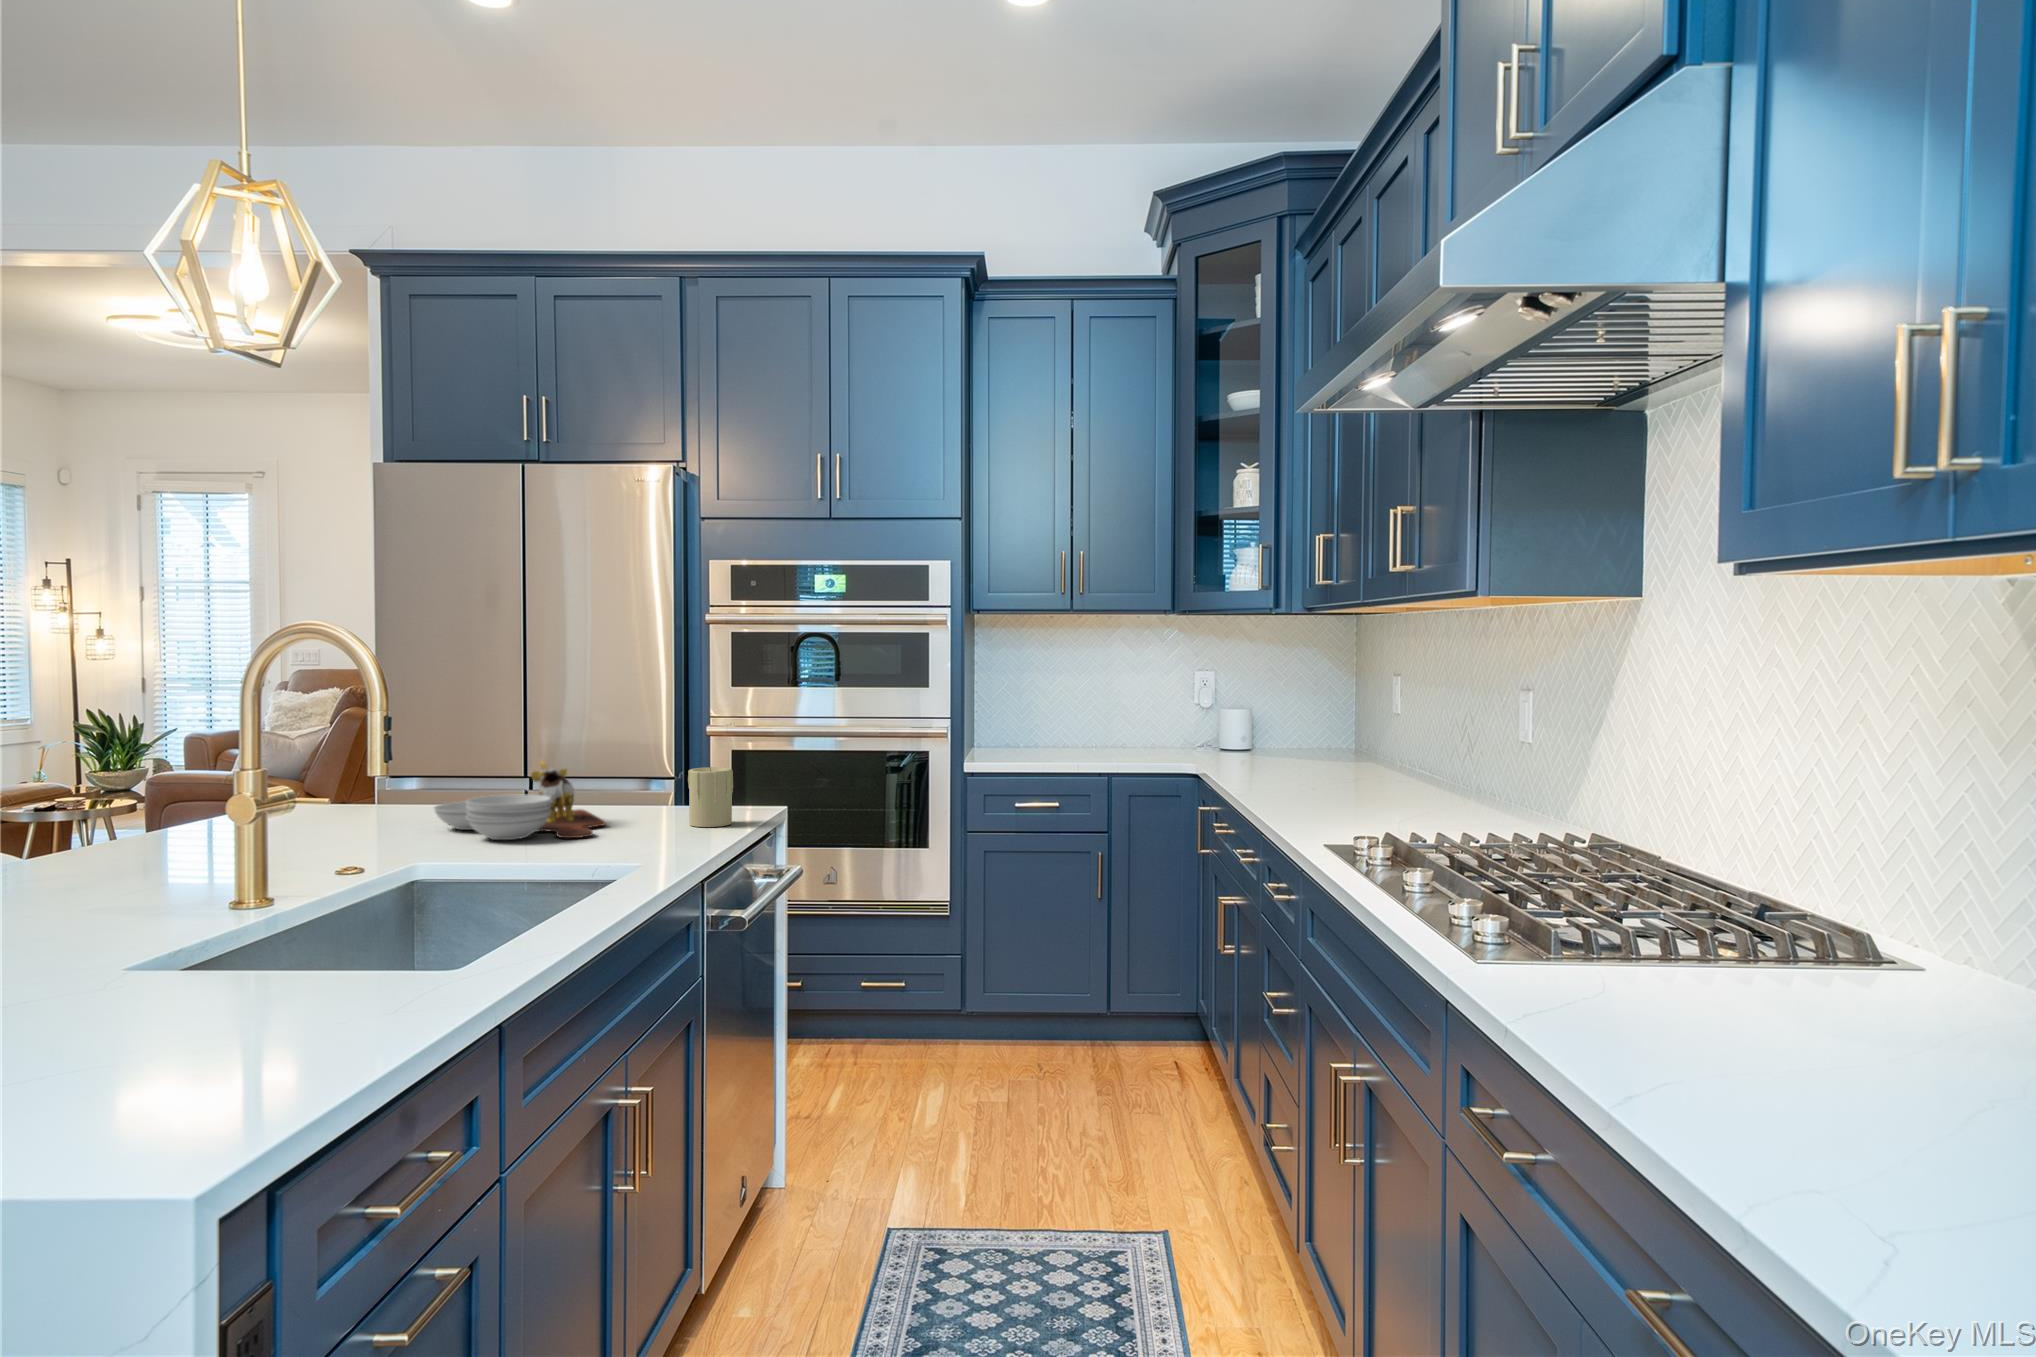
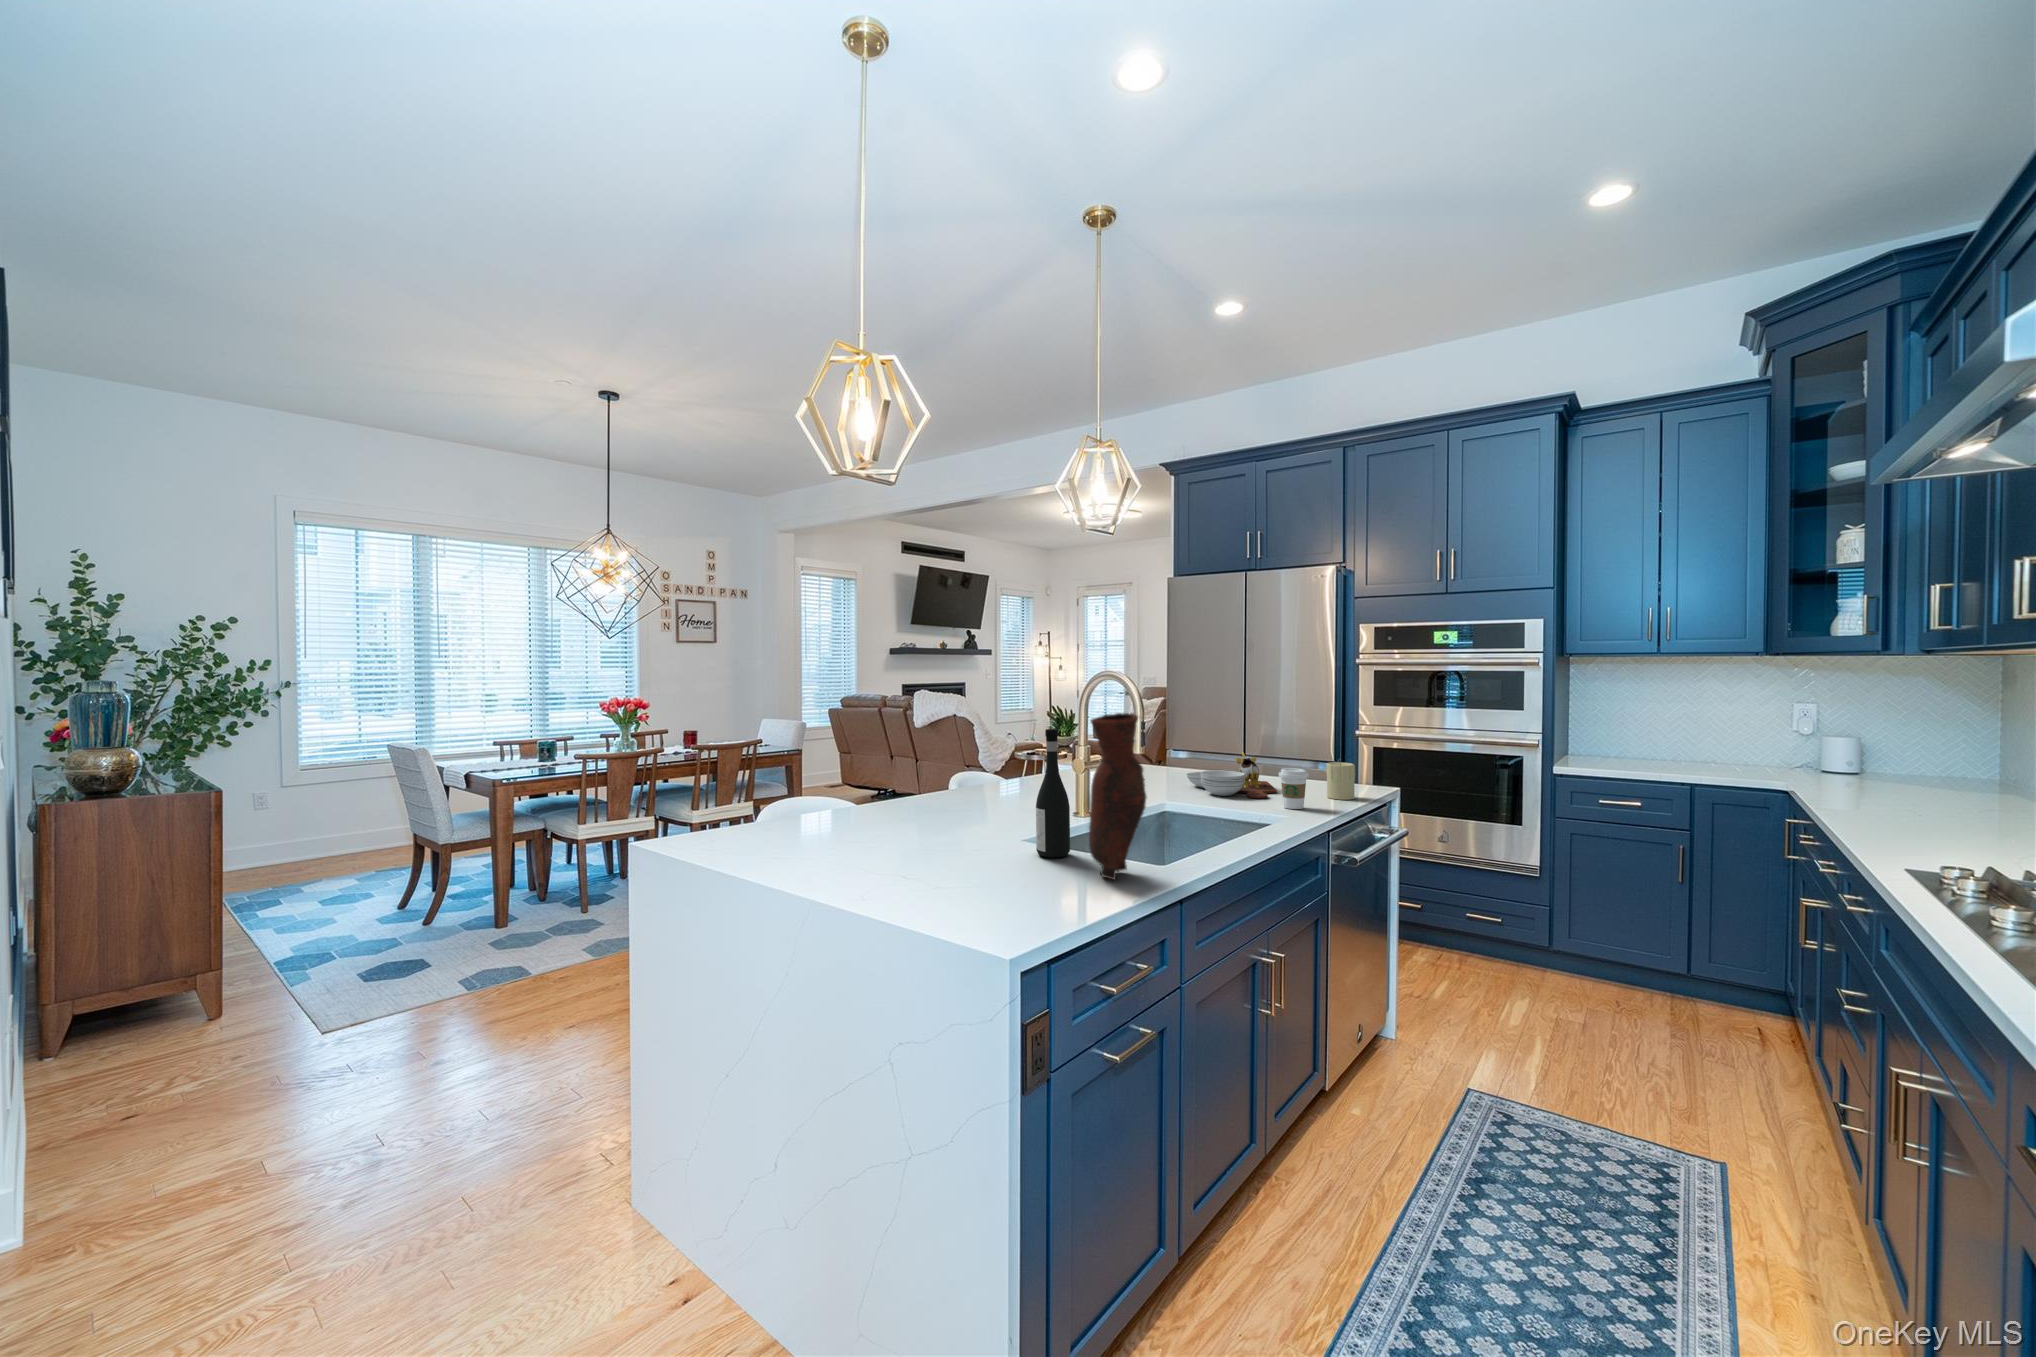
vase: none [240,661,394,1039] -> present [1089,713,1147,880]
wine bottle: none [75,707,178,1017] -> present [1036,729,1070,858]
coffee cup: none [617,780,668,849] -> present [1279,768,1308,809]

